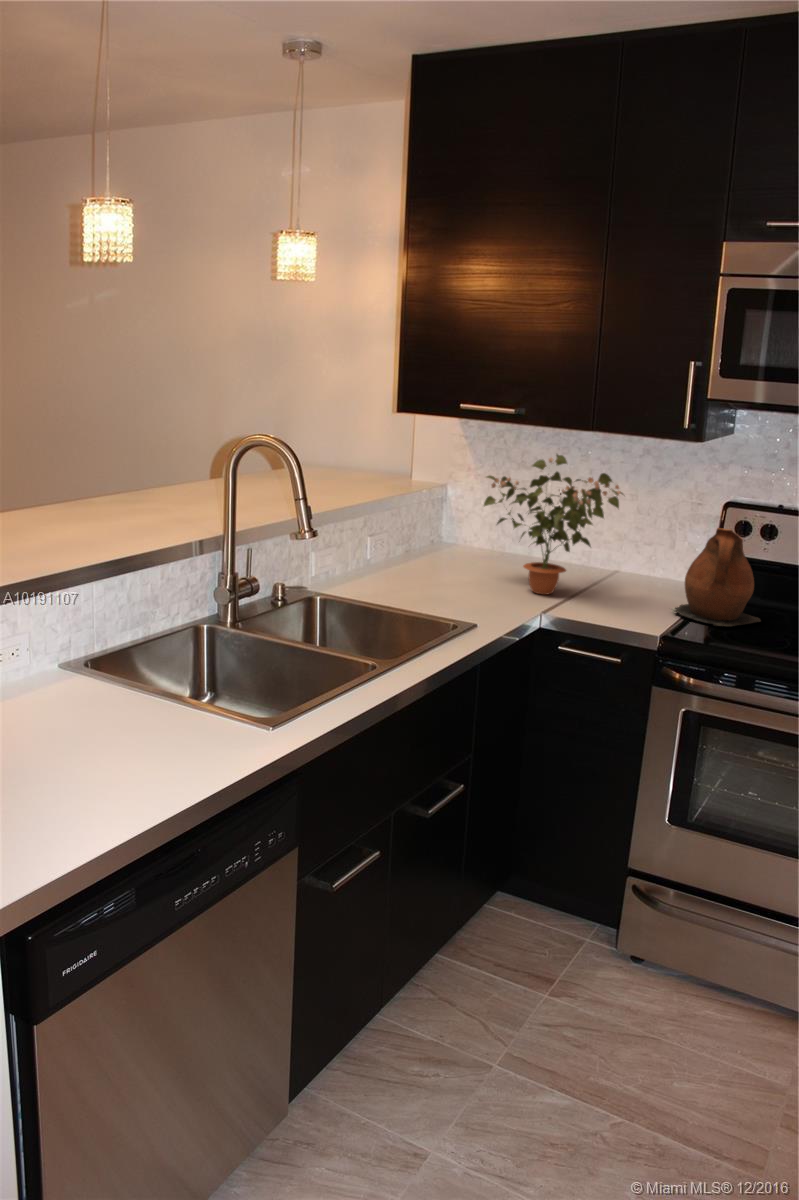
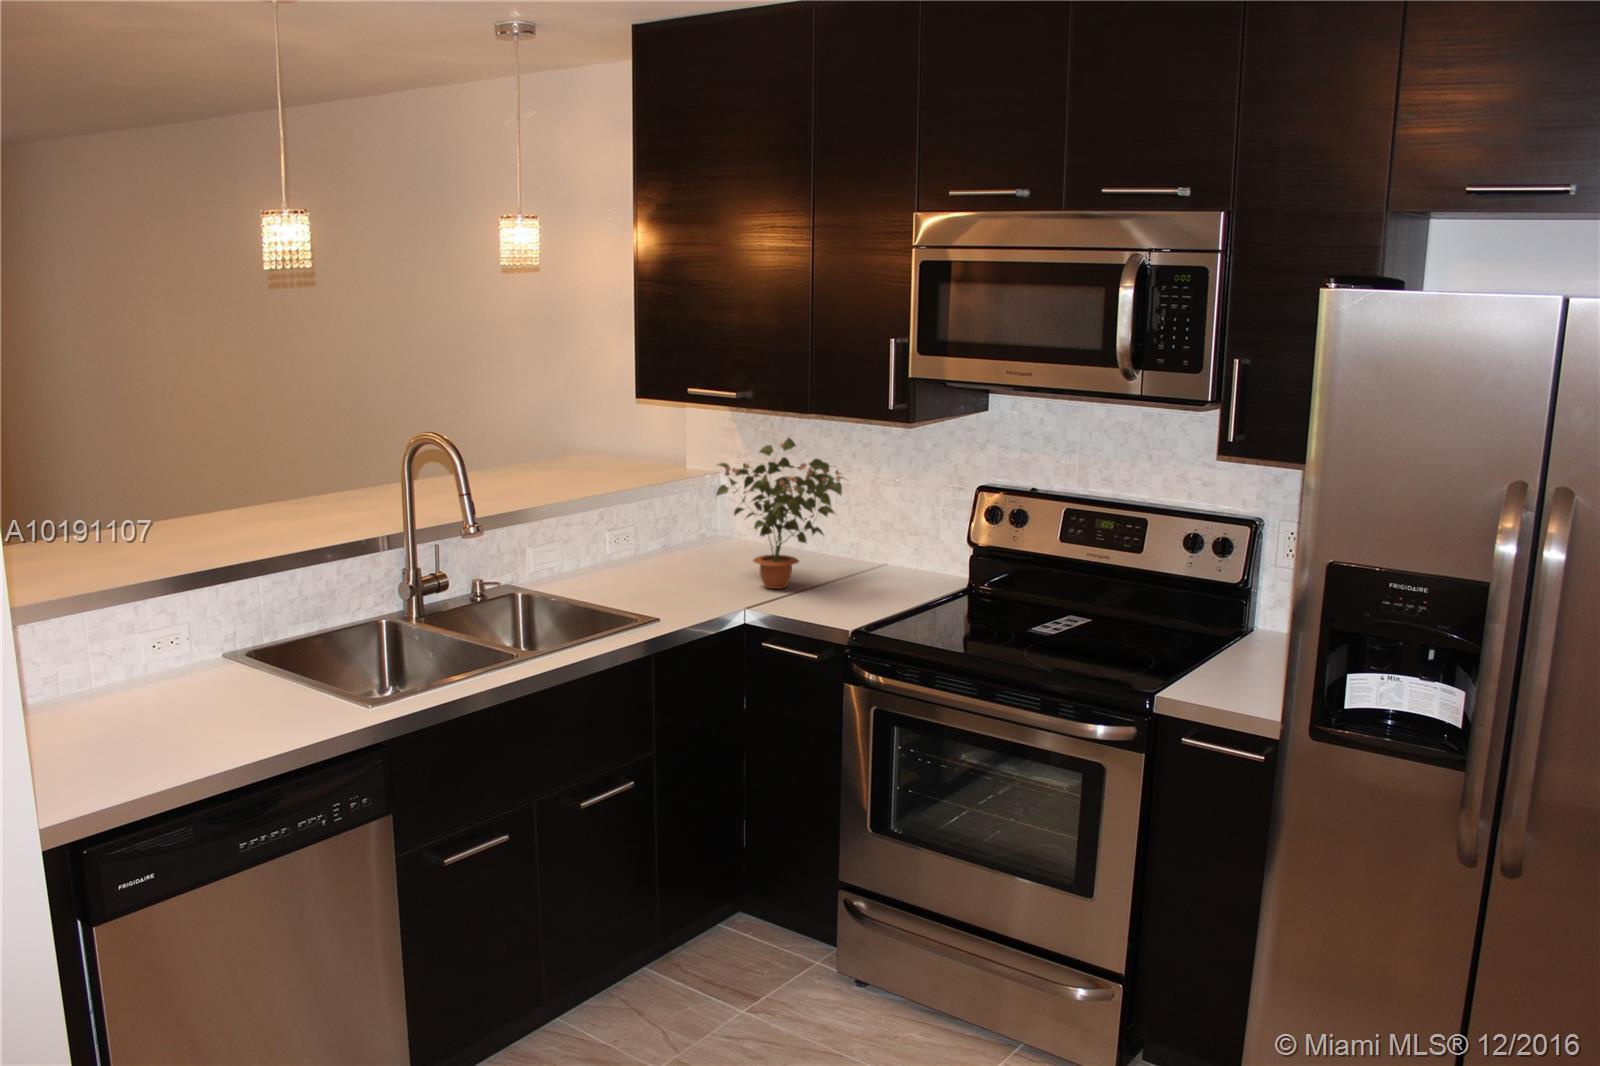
ceramic pitcher: present [674,528,761,626] -> none [895,514,990,618]

